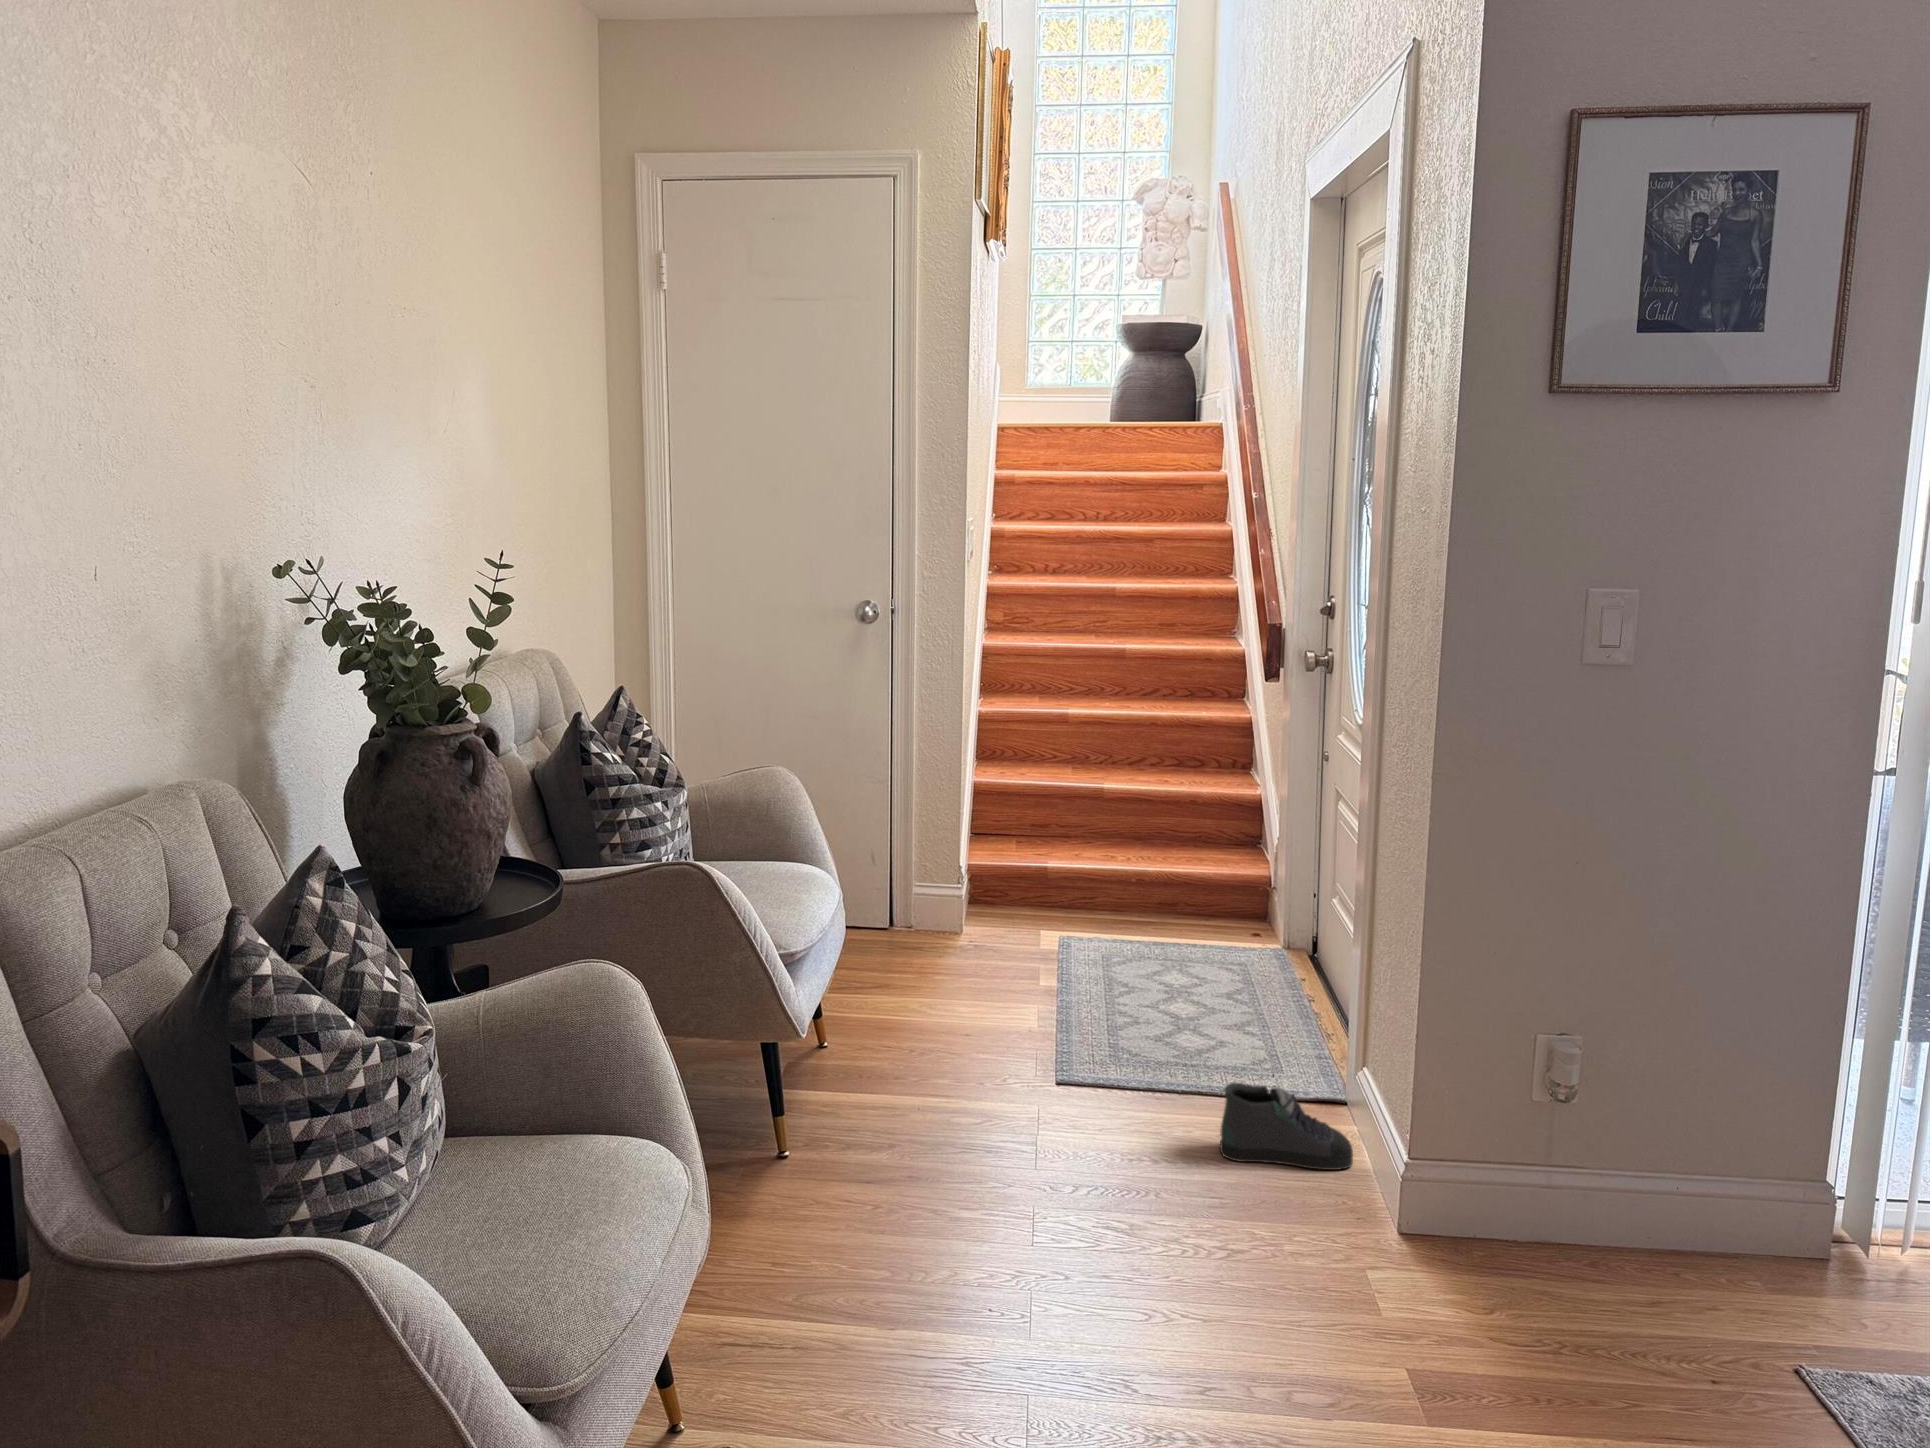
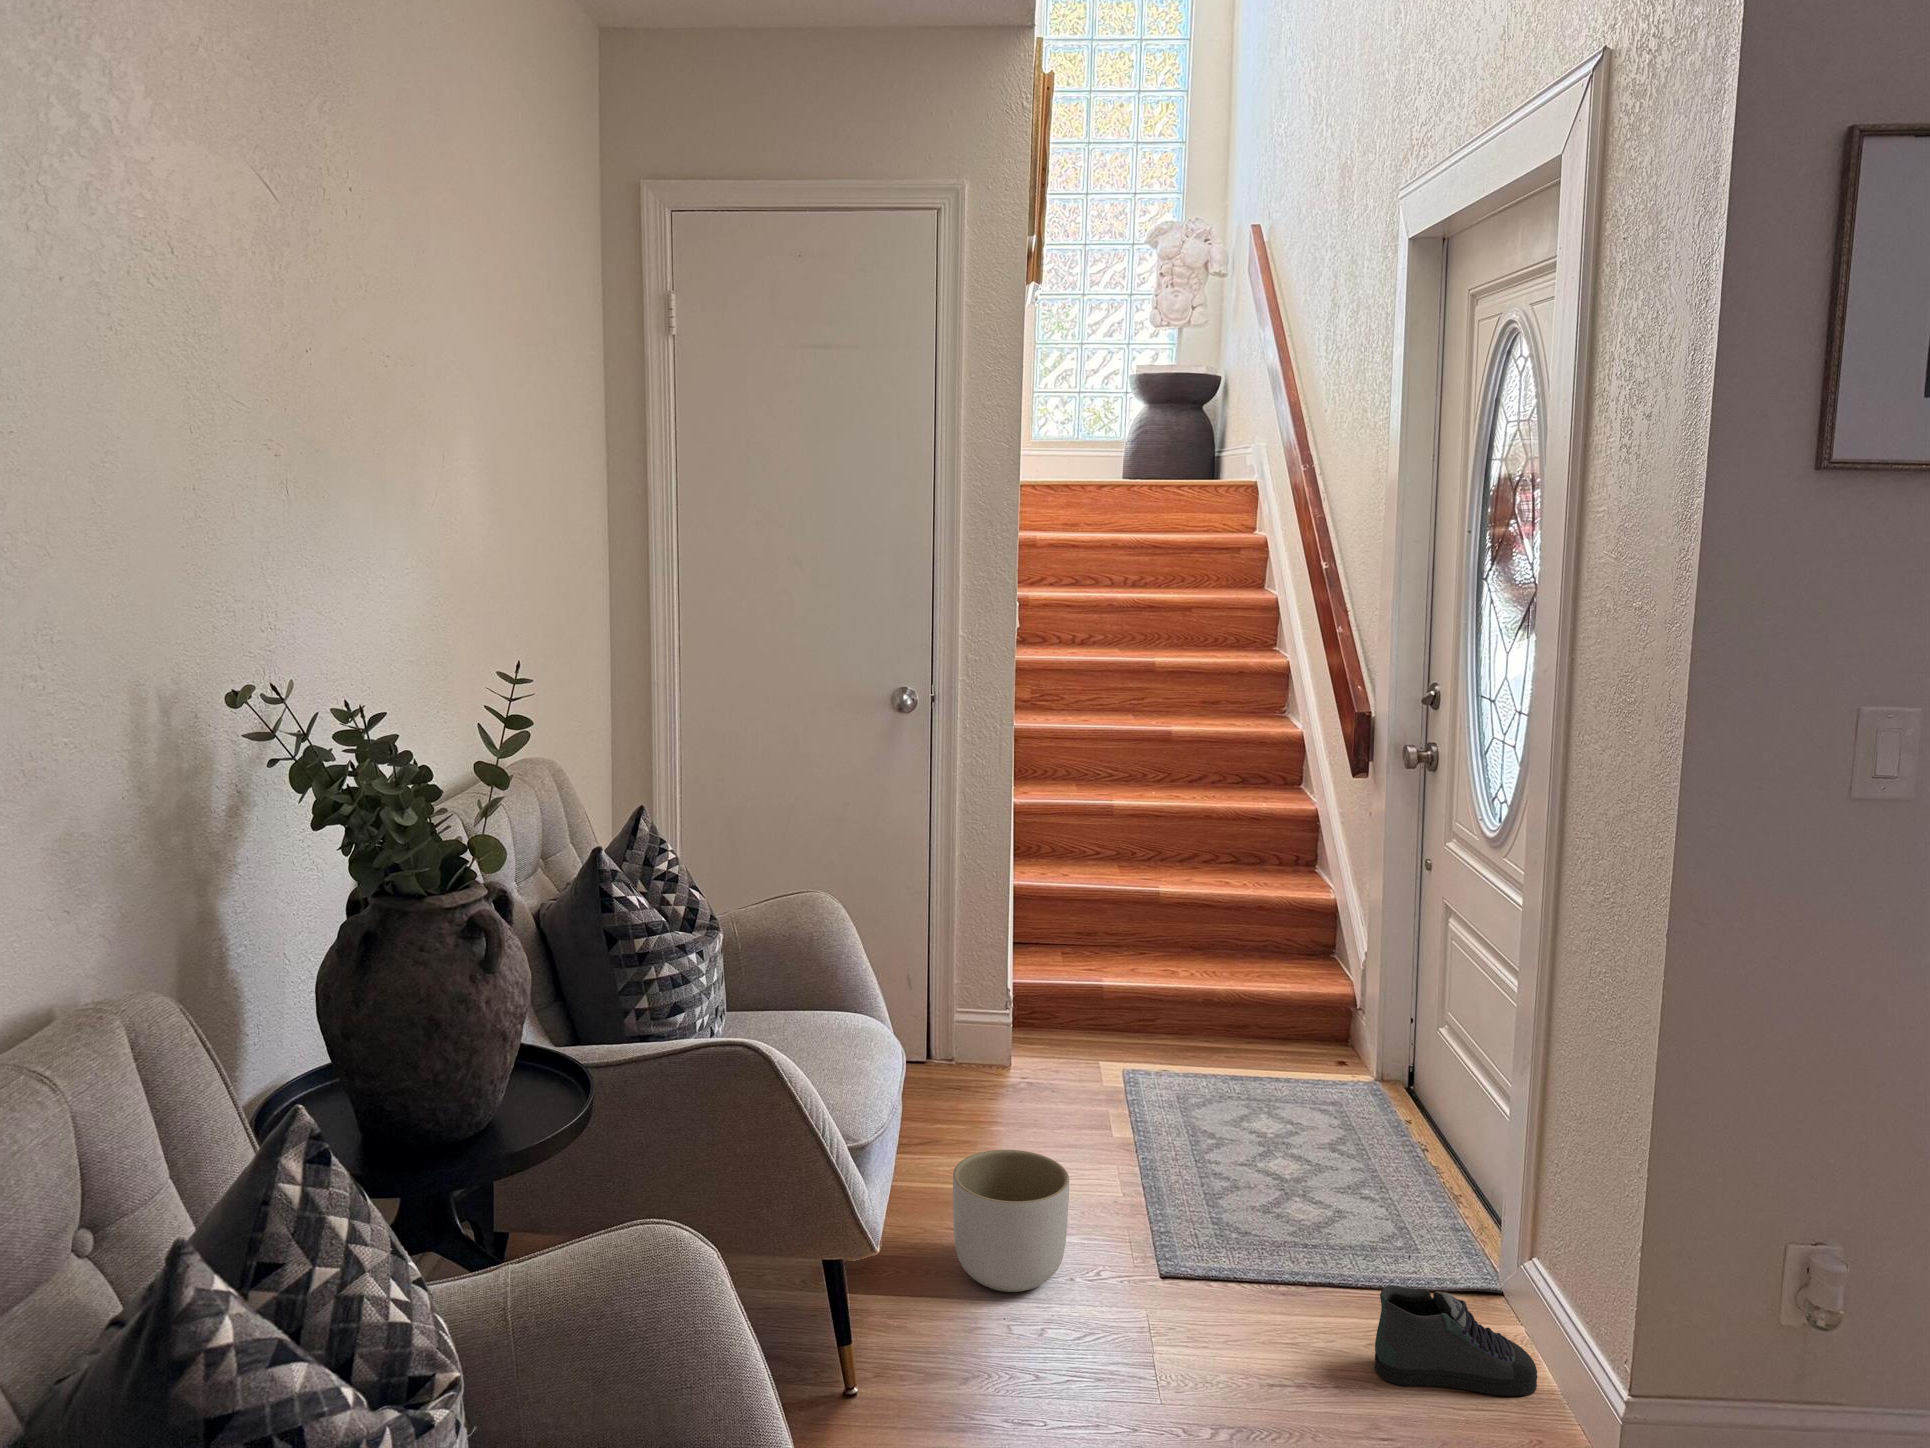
planter: none [879,981,977,1094] -> present [953,1150,1069,1292]

